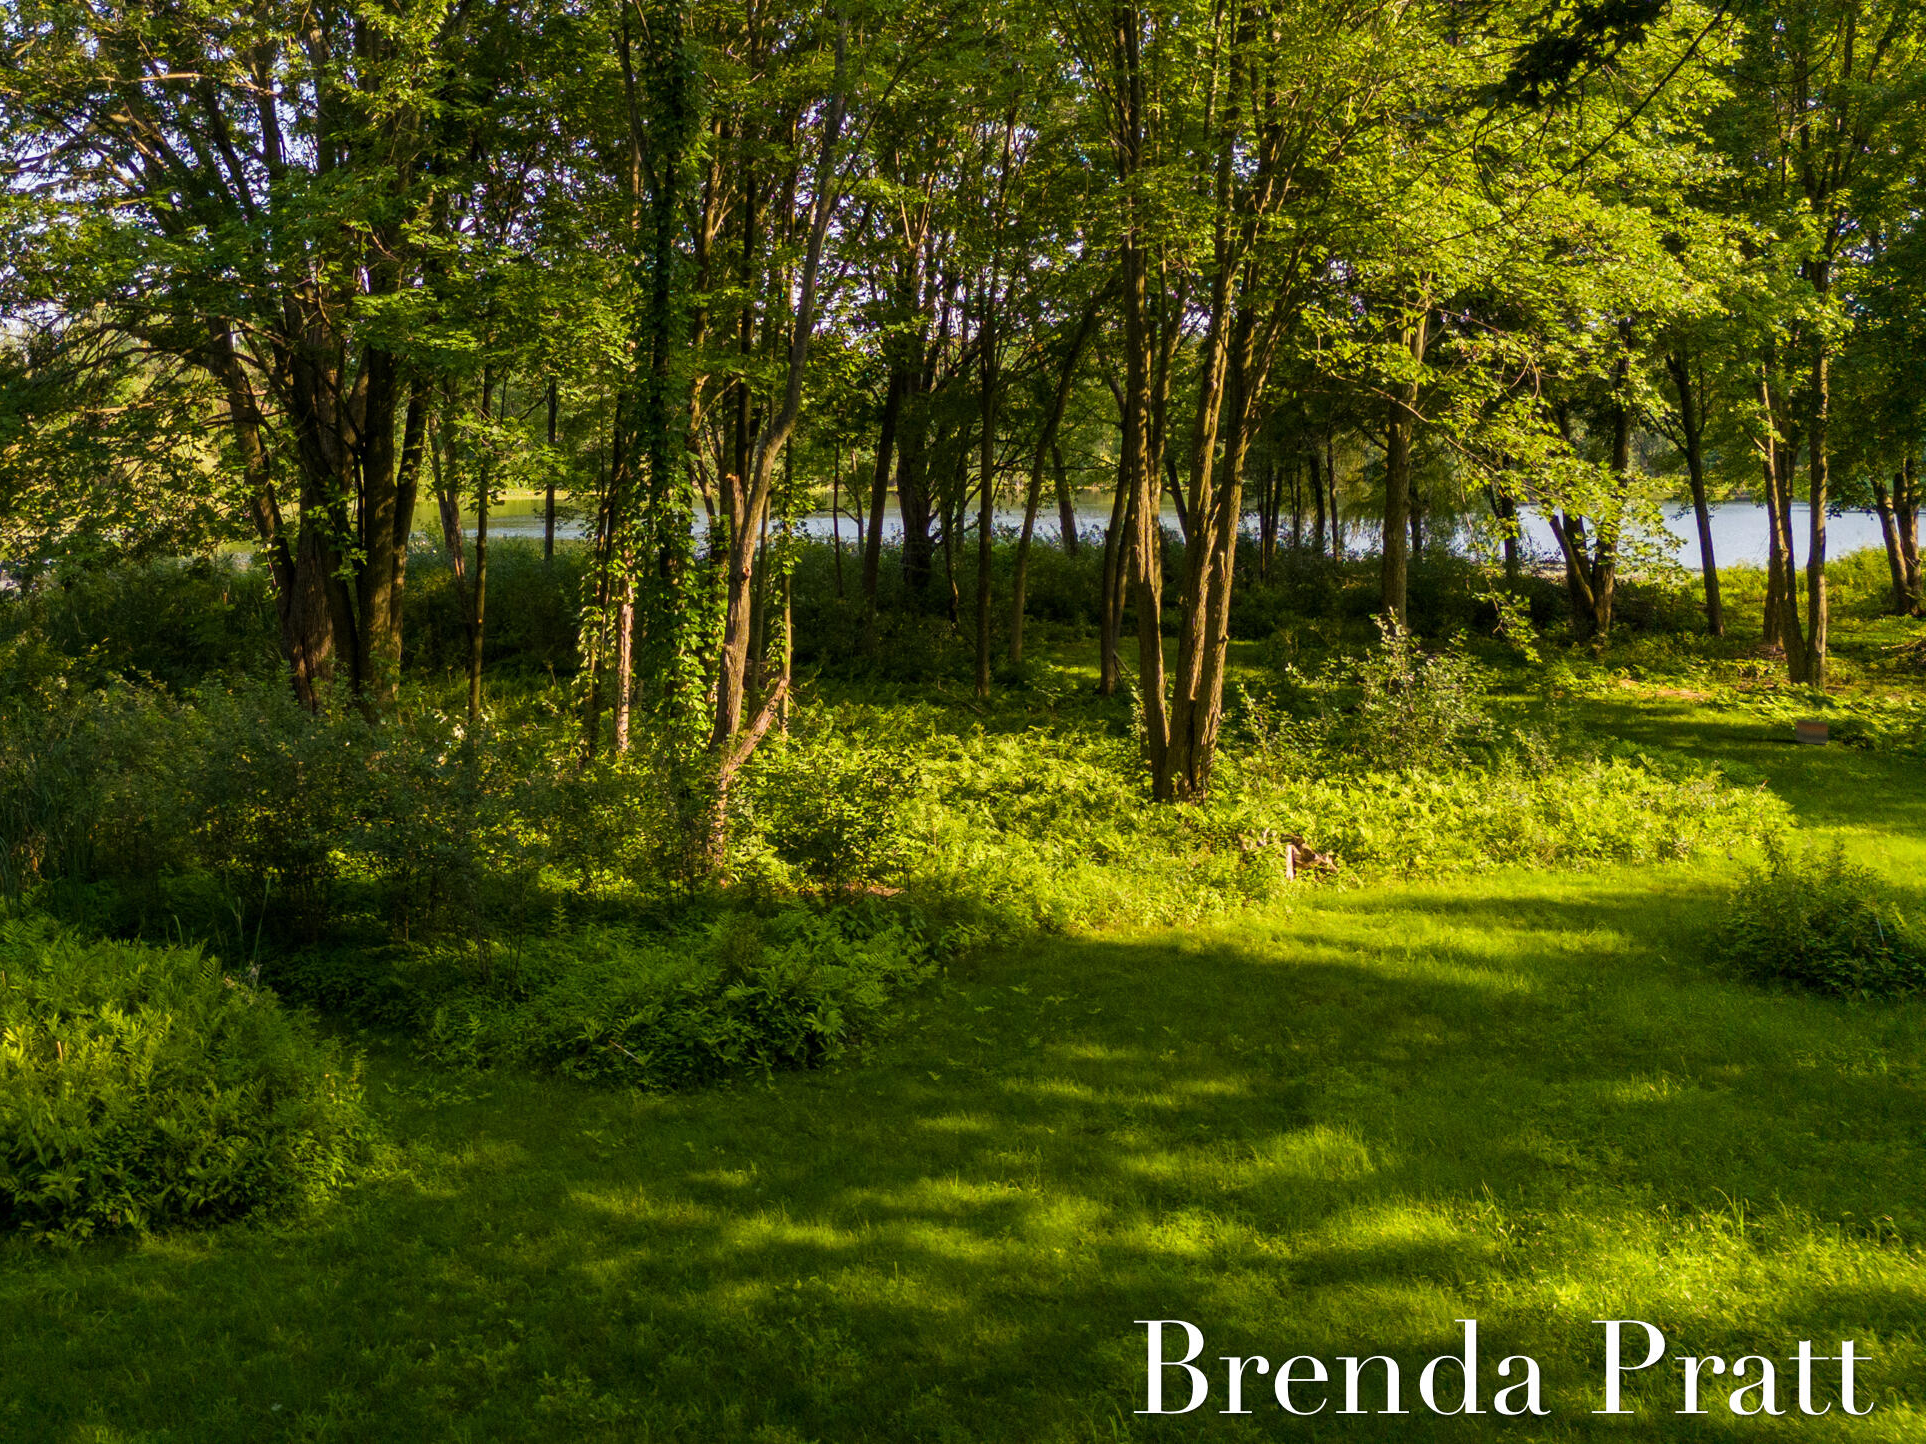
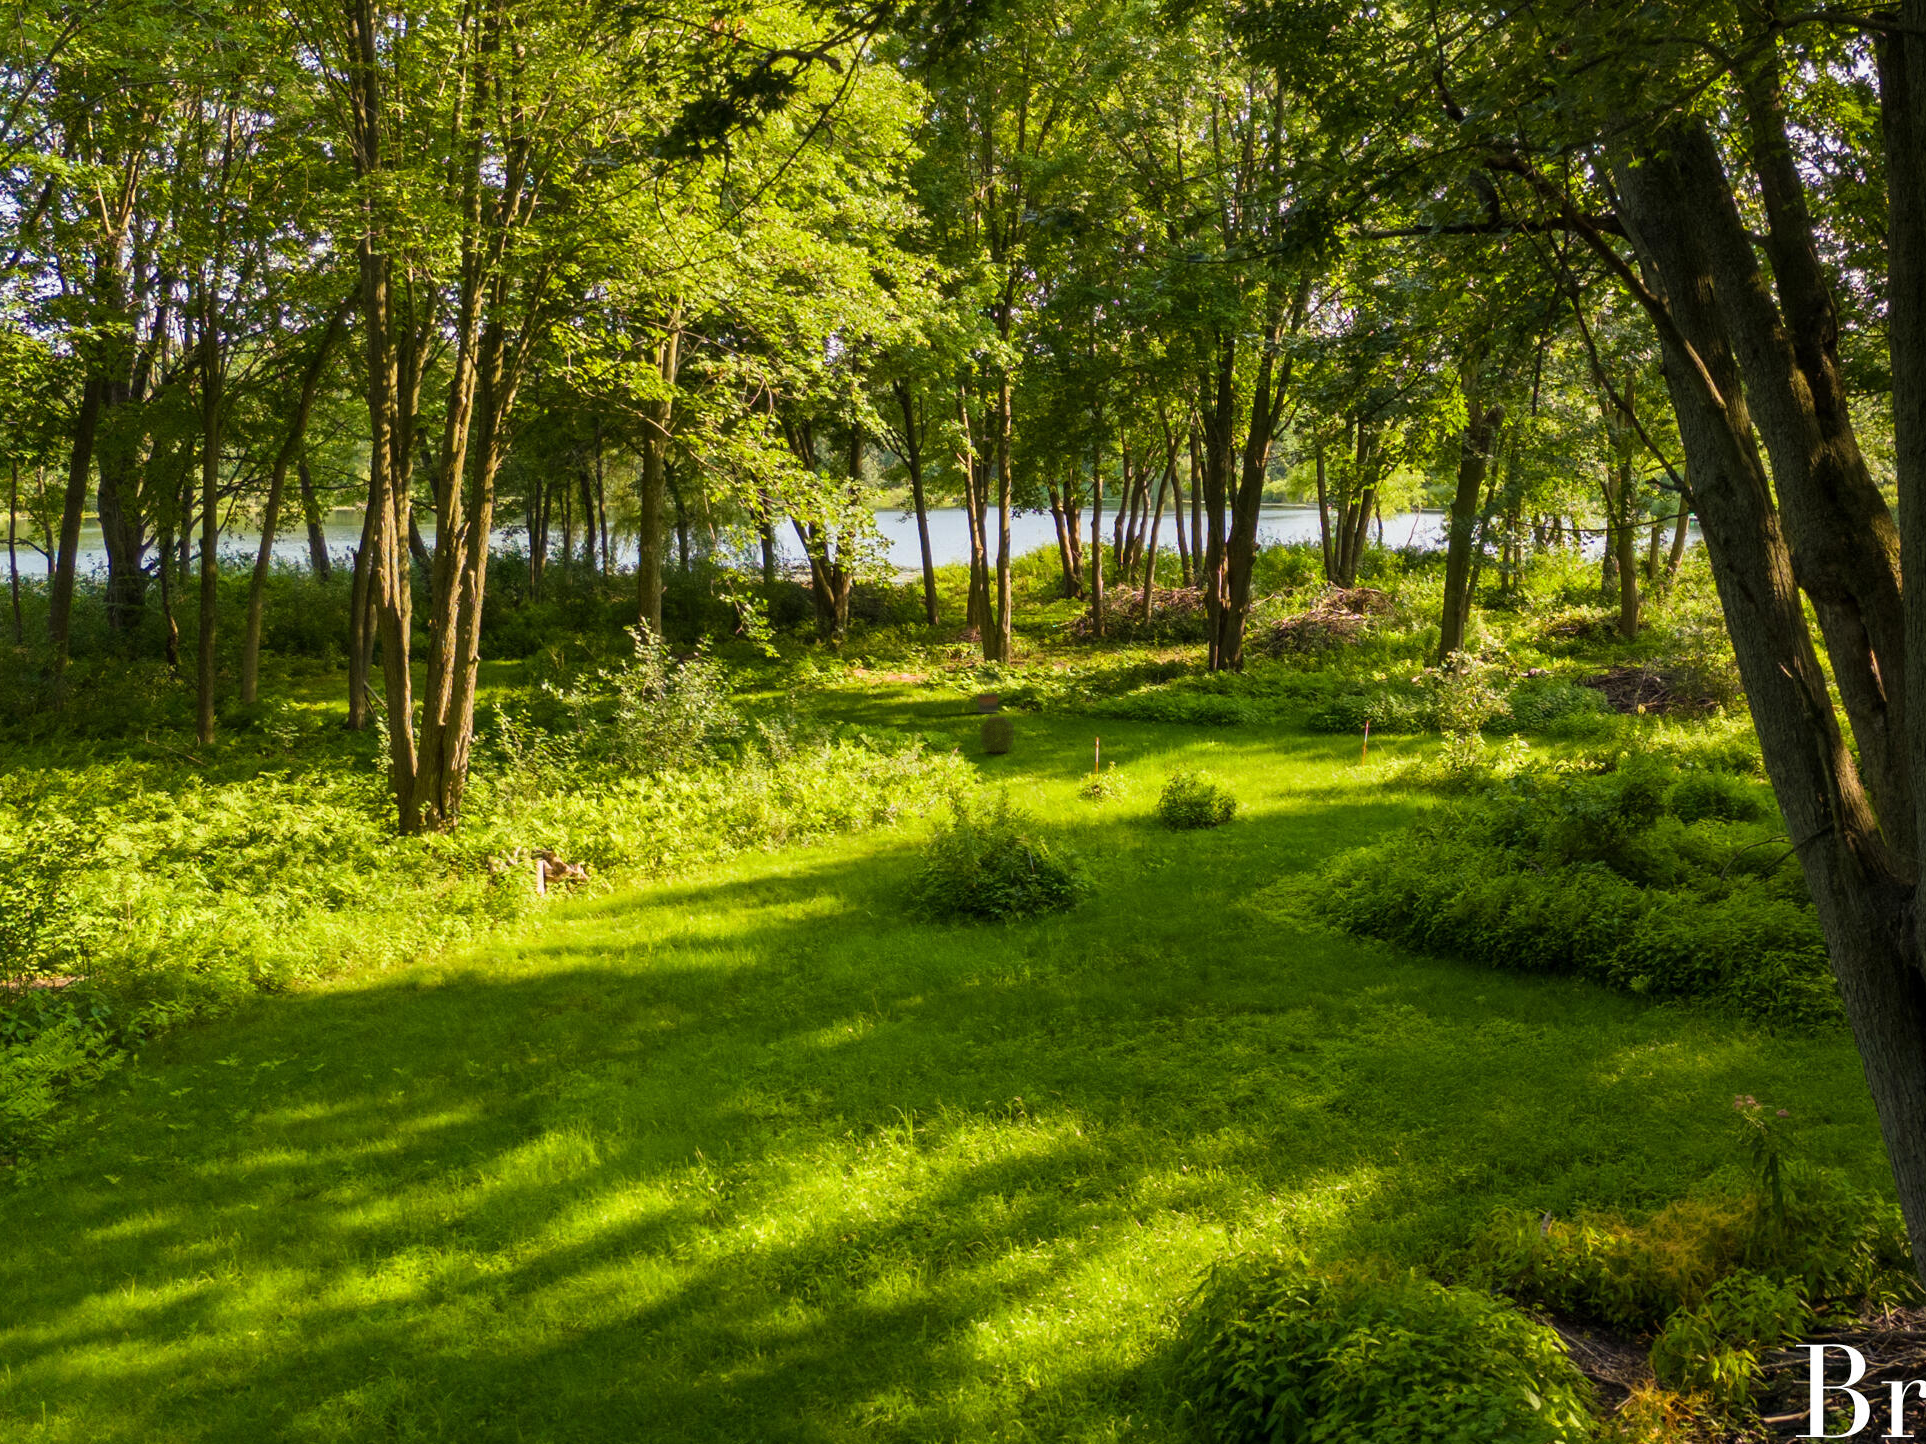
woven basket: none [1823,757,1877,803] -> present [980,717,1014,753]

